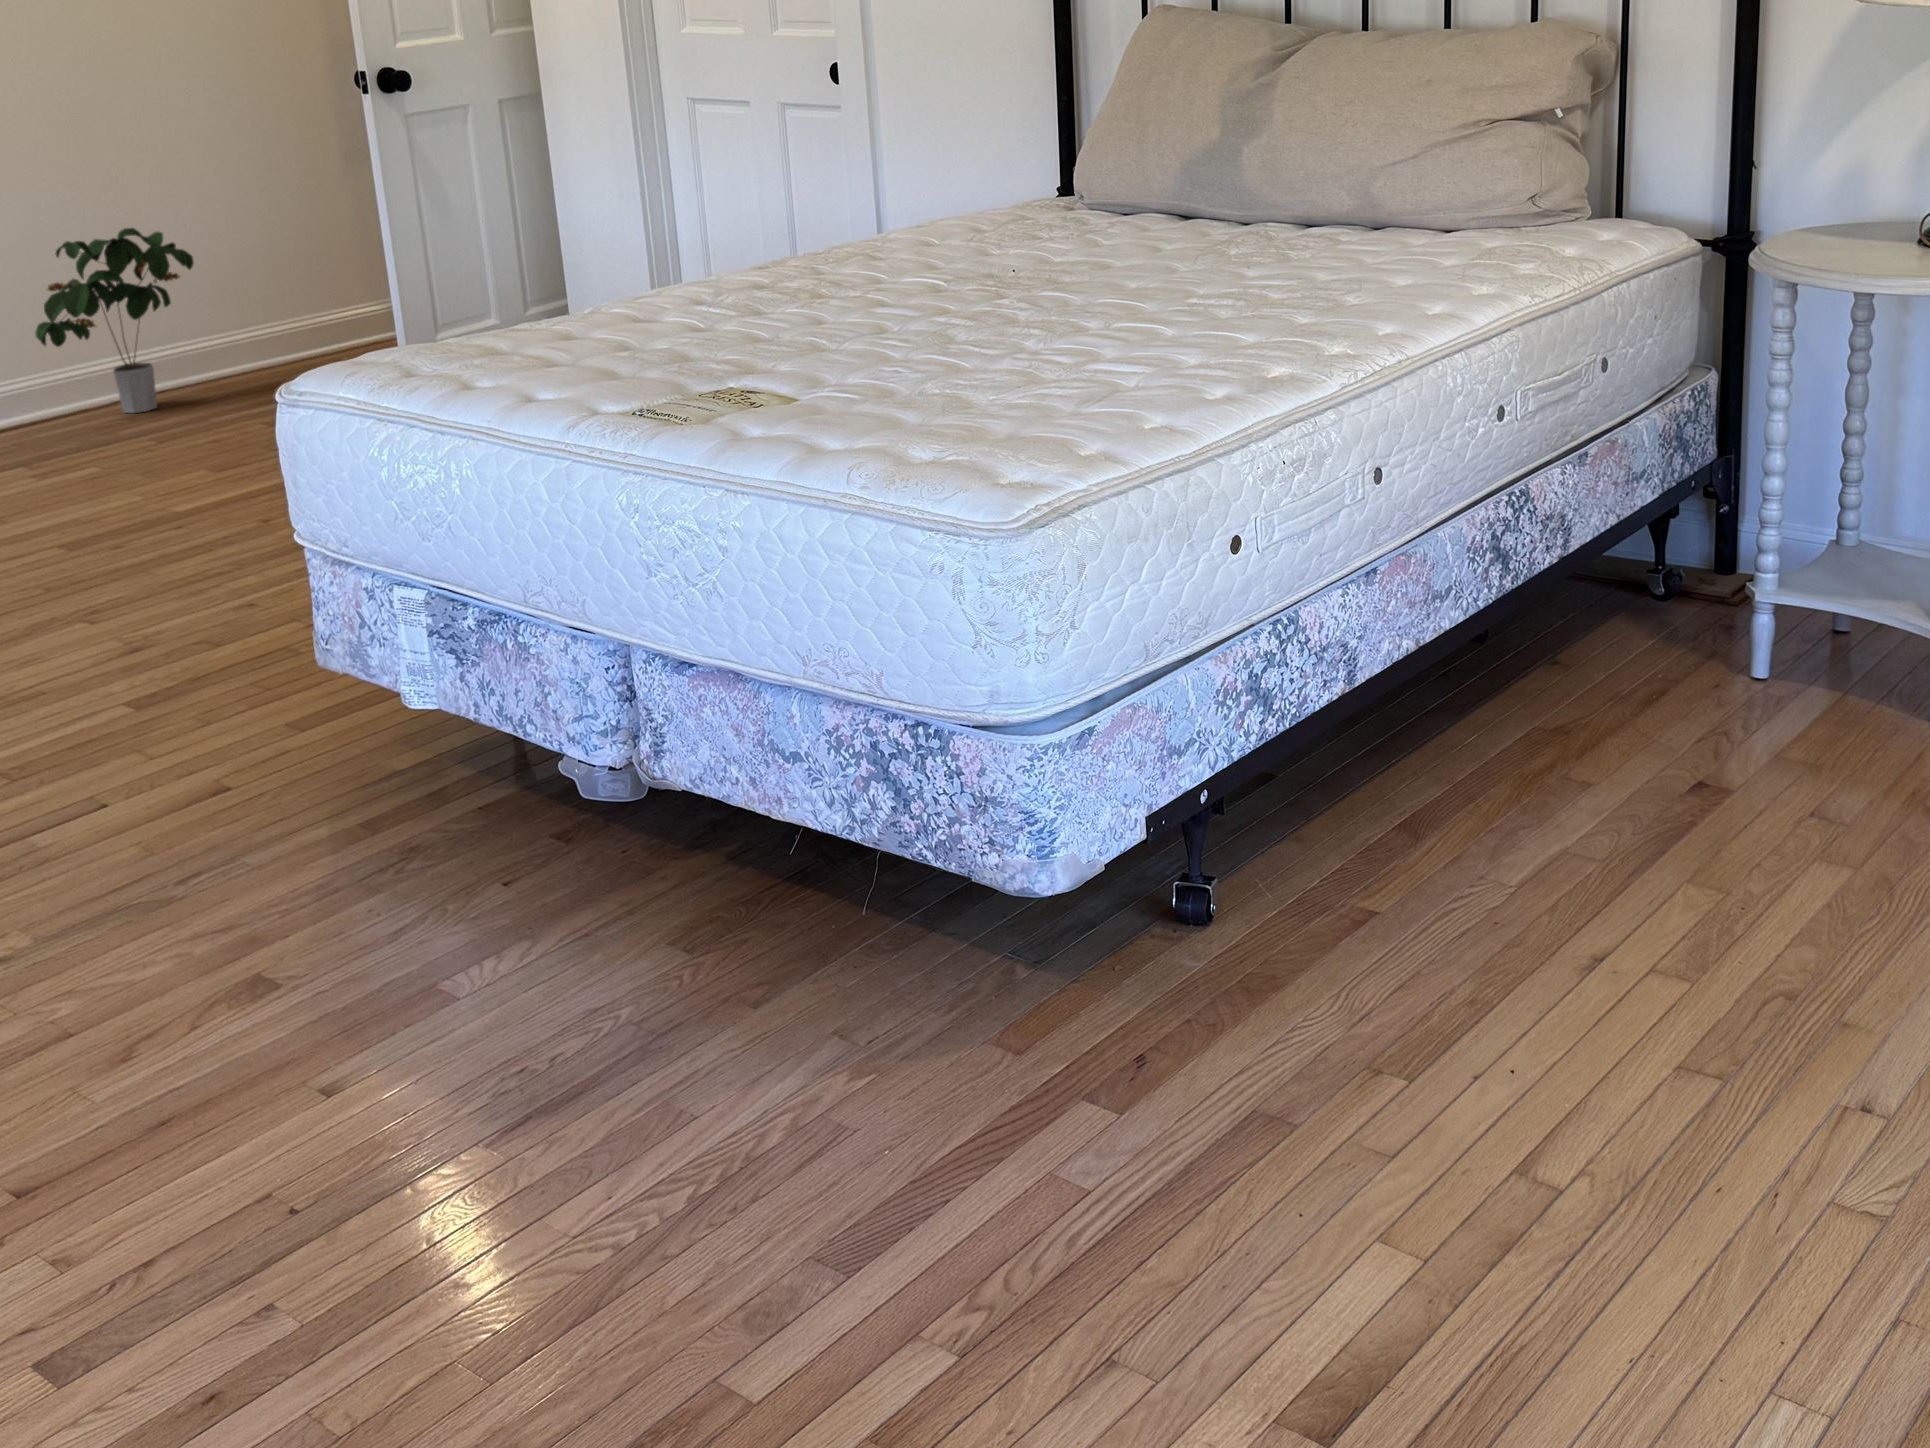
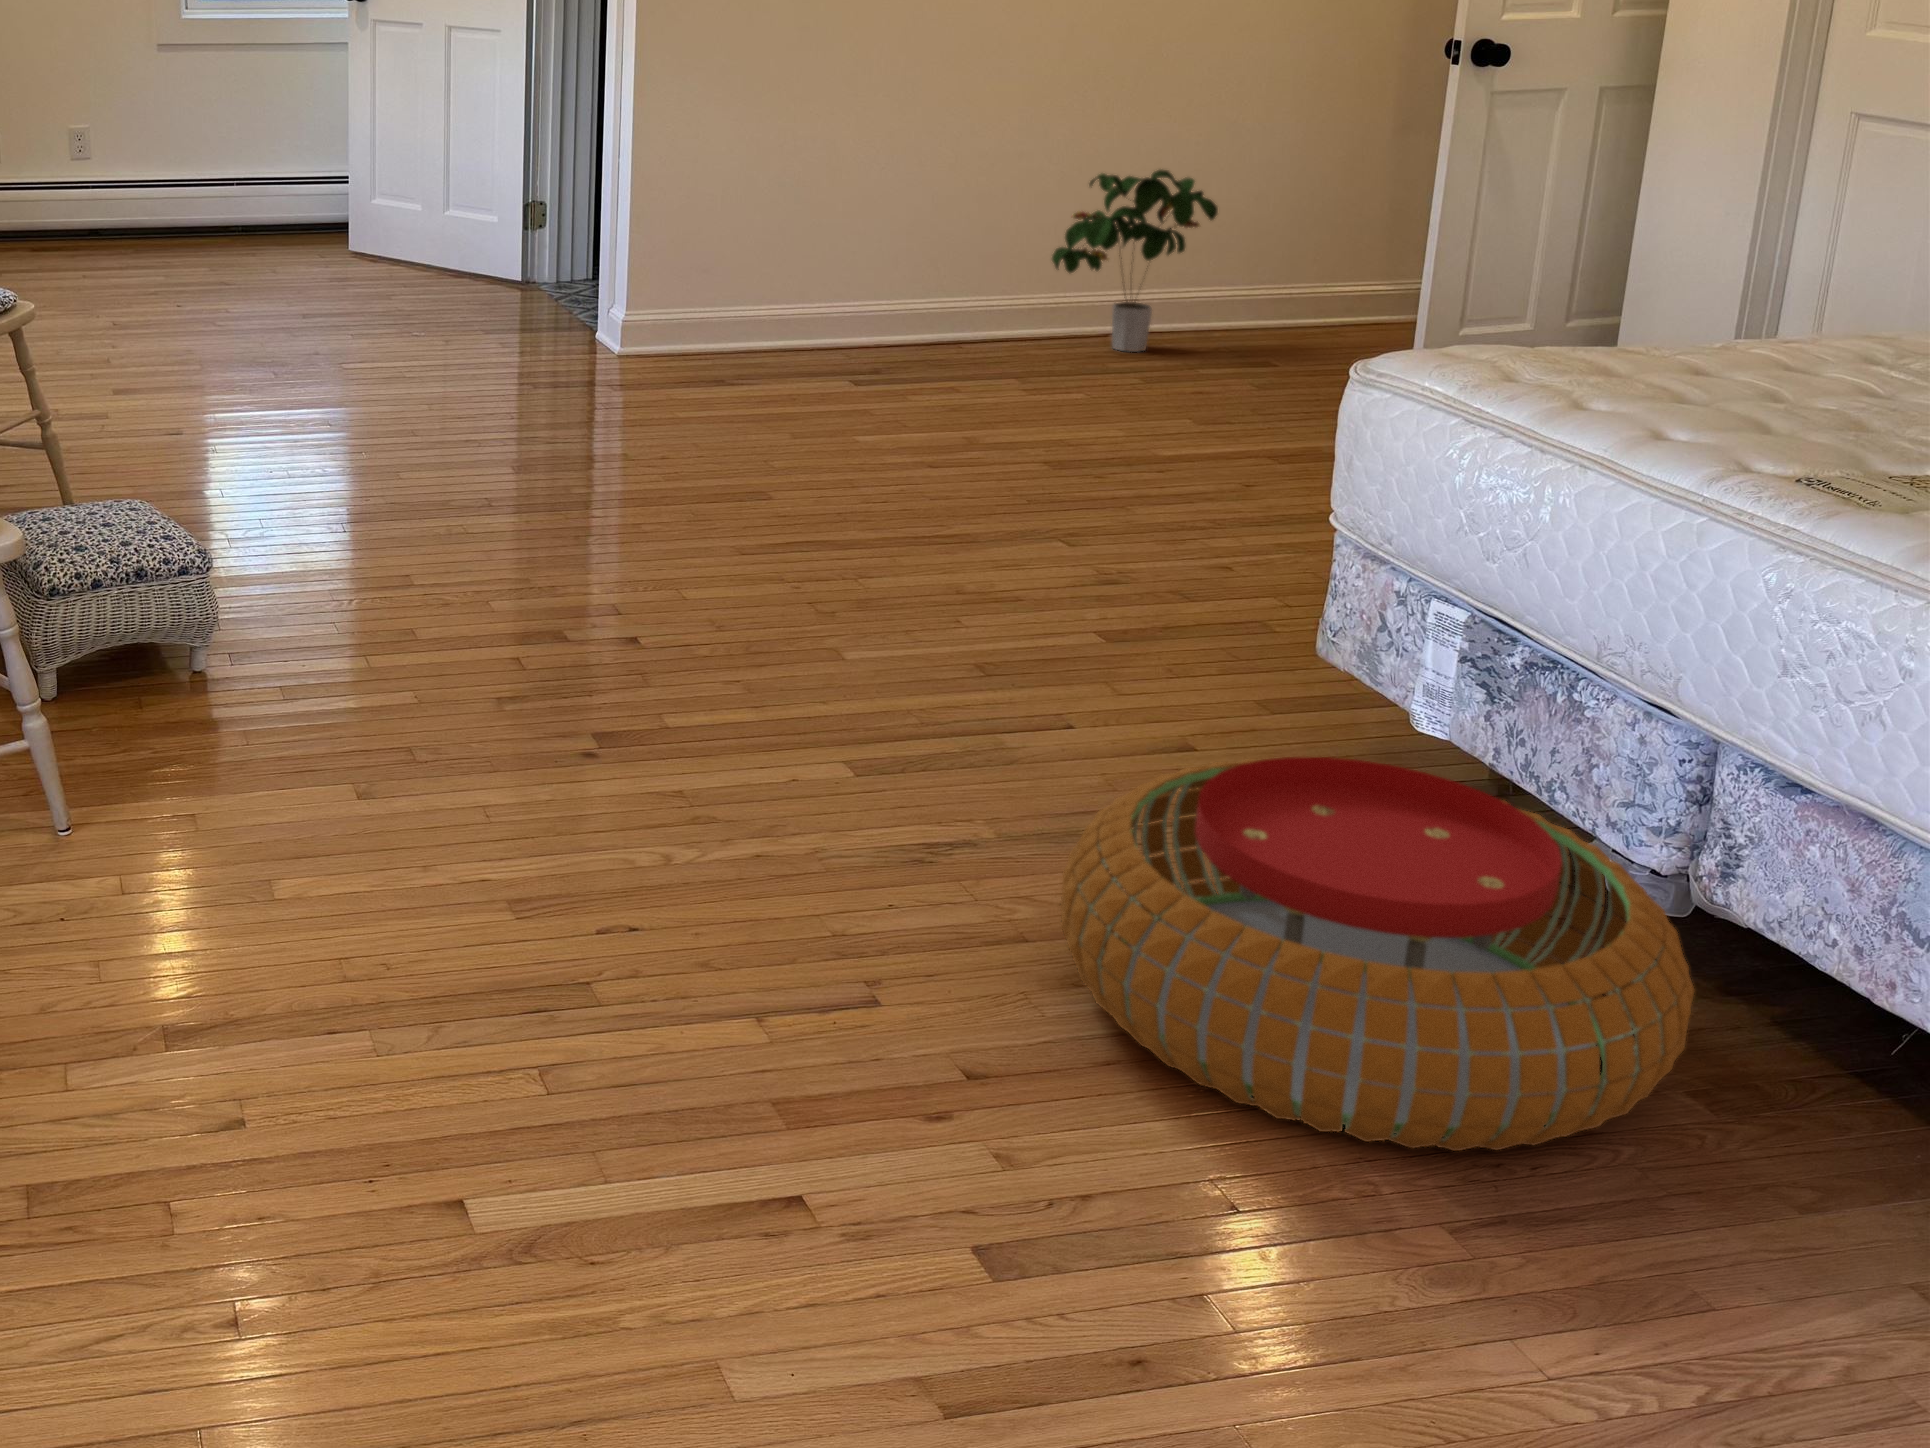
pouf: none [88,745,656,1114] -> present [1060,757,1694,1151]

